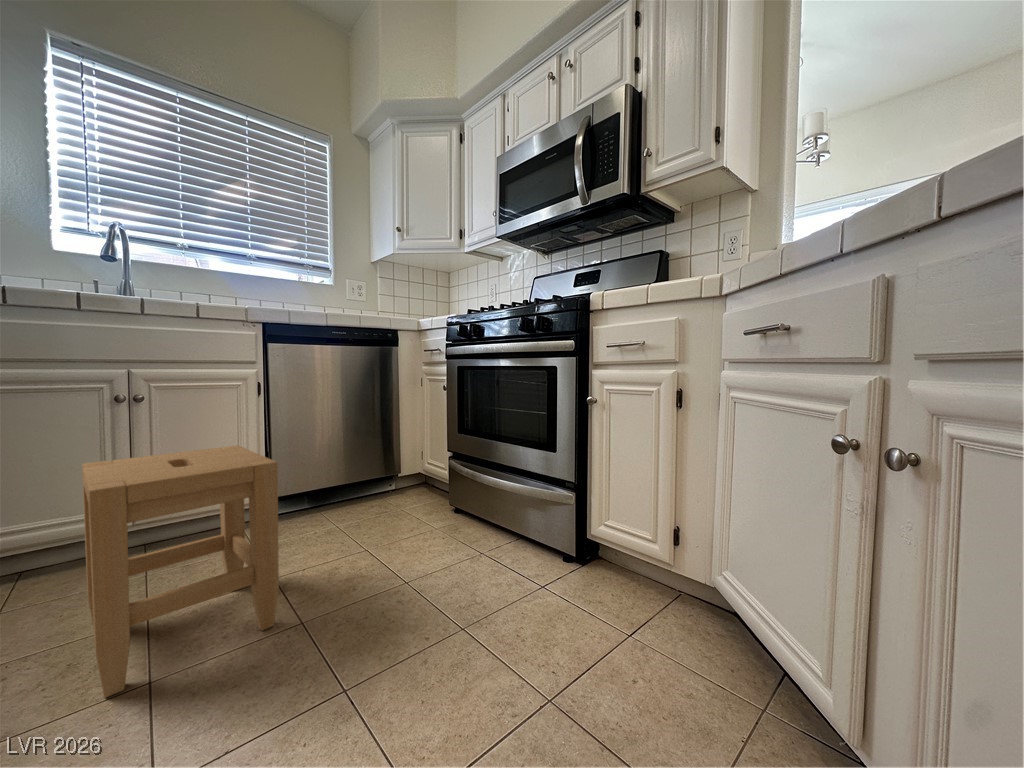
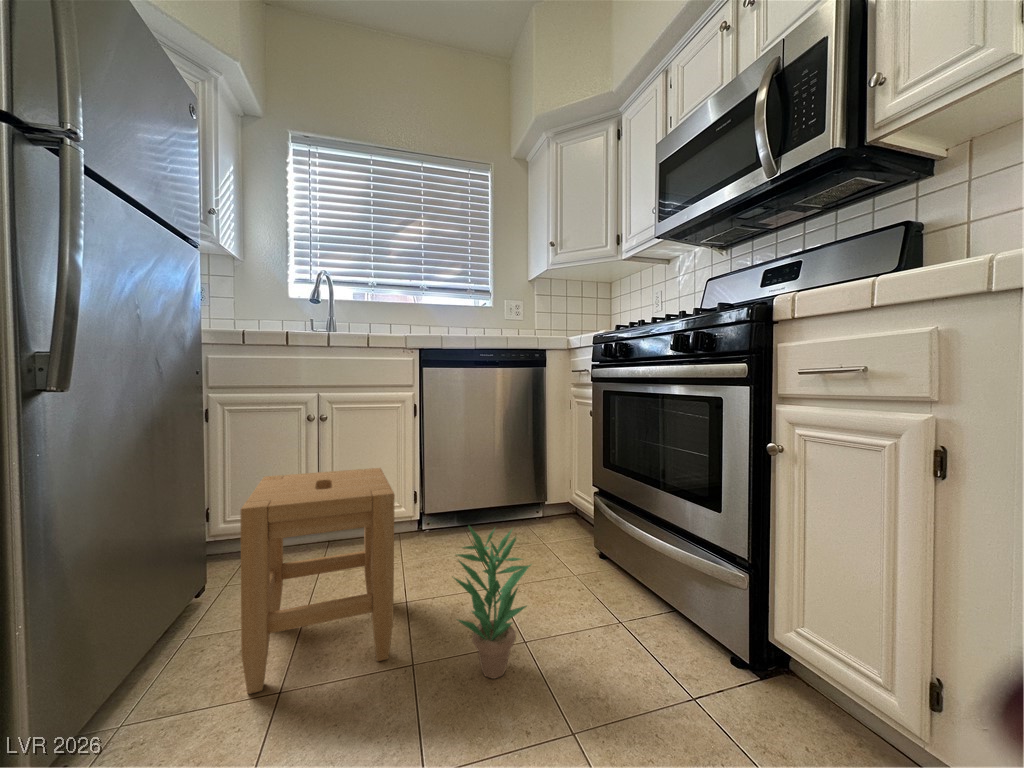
potted plant: none [344,478,420,614] -> present [454,526,531,679]

